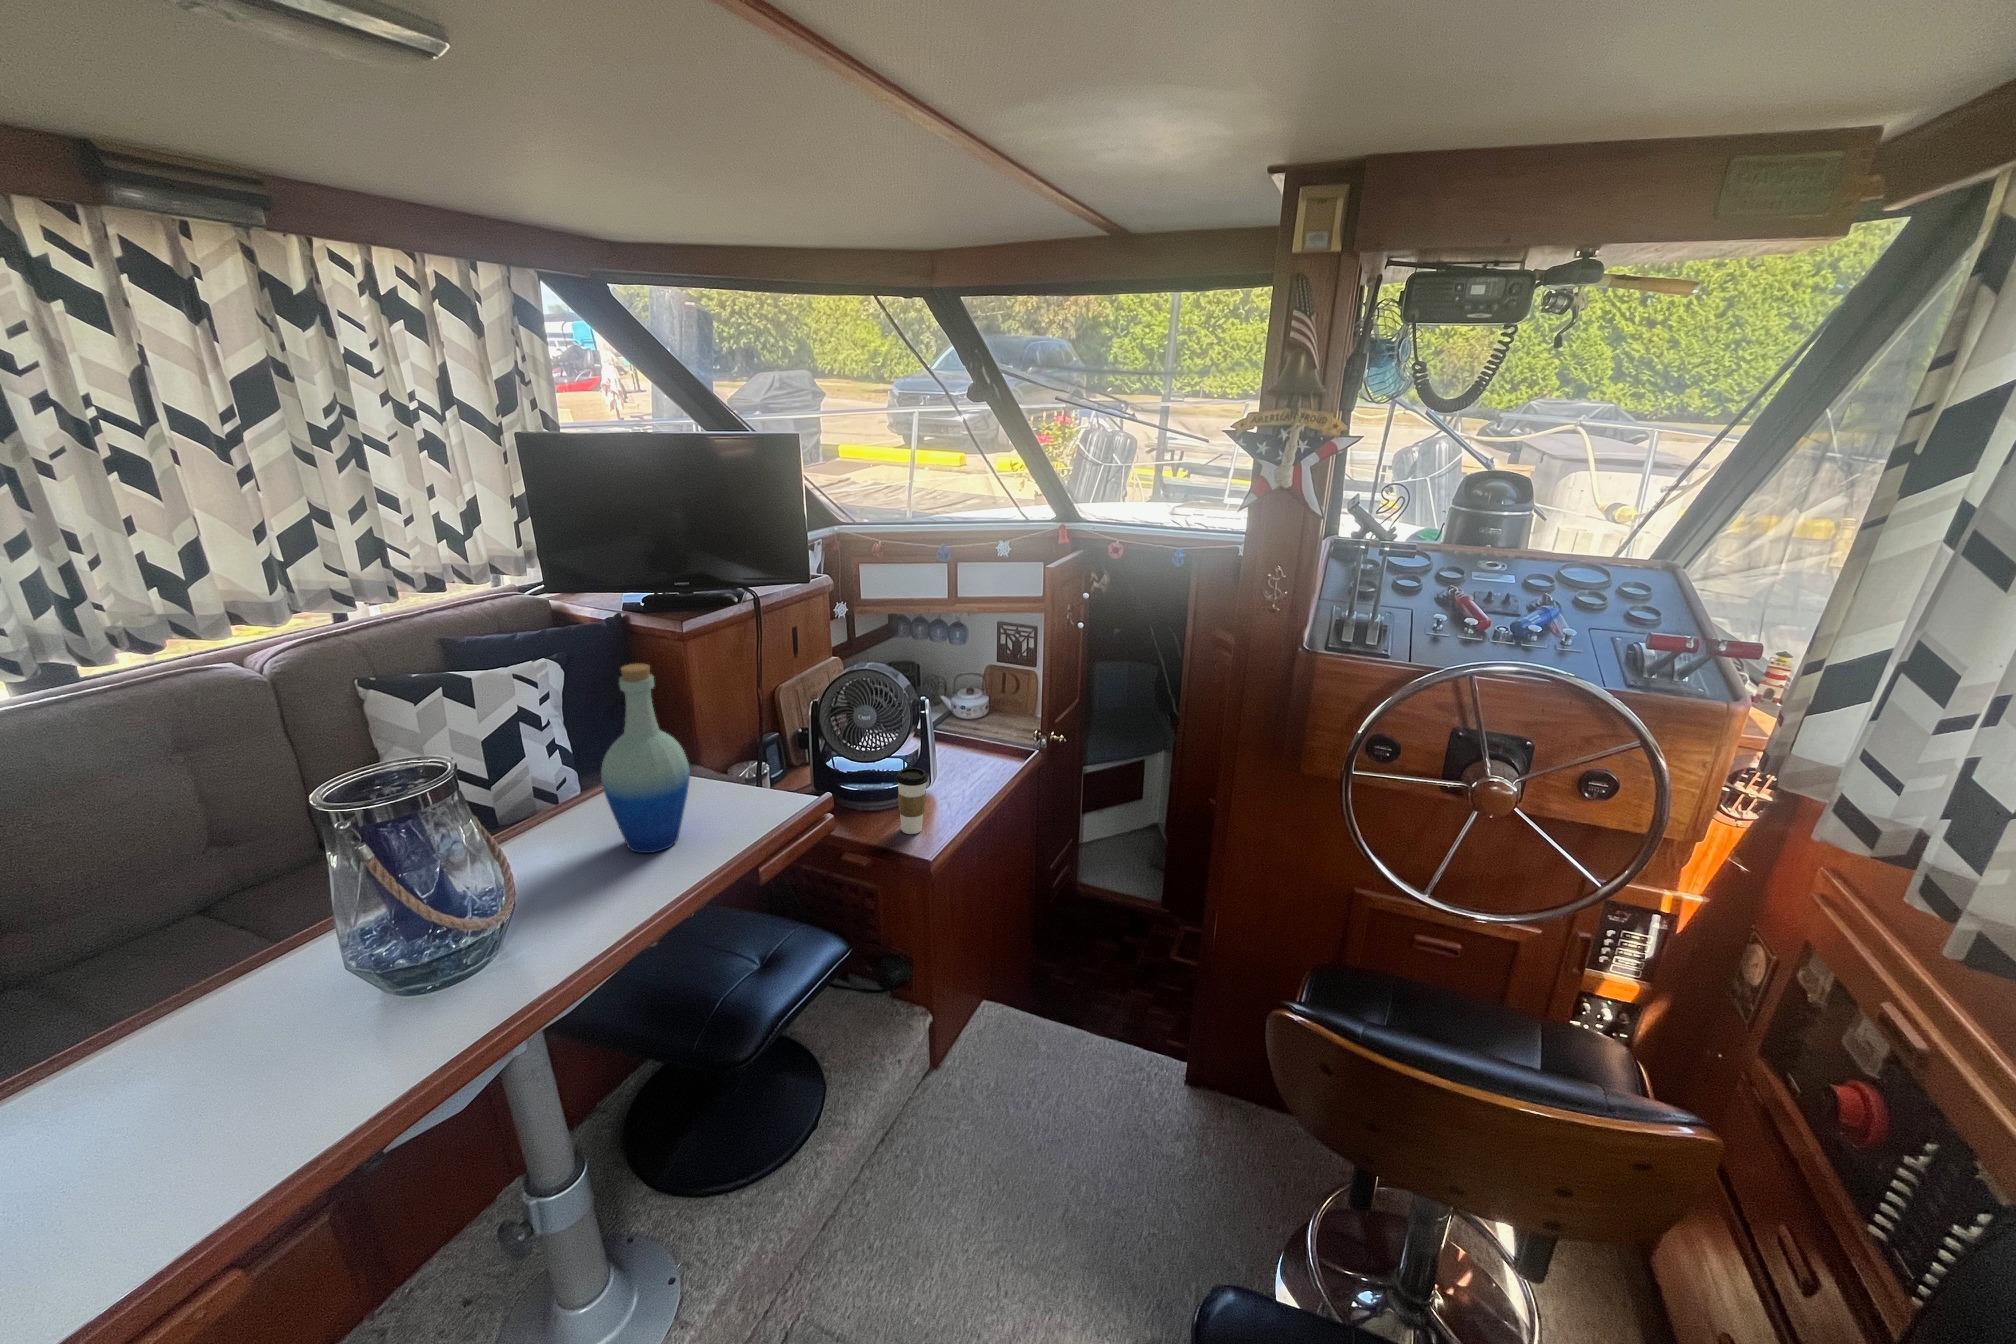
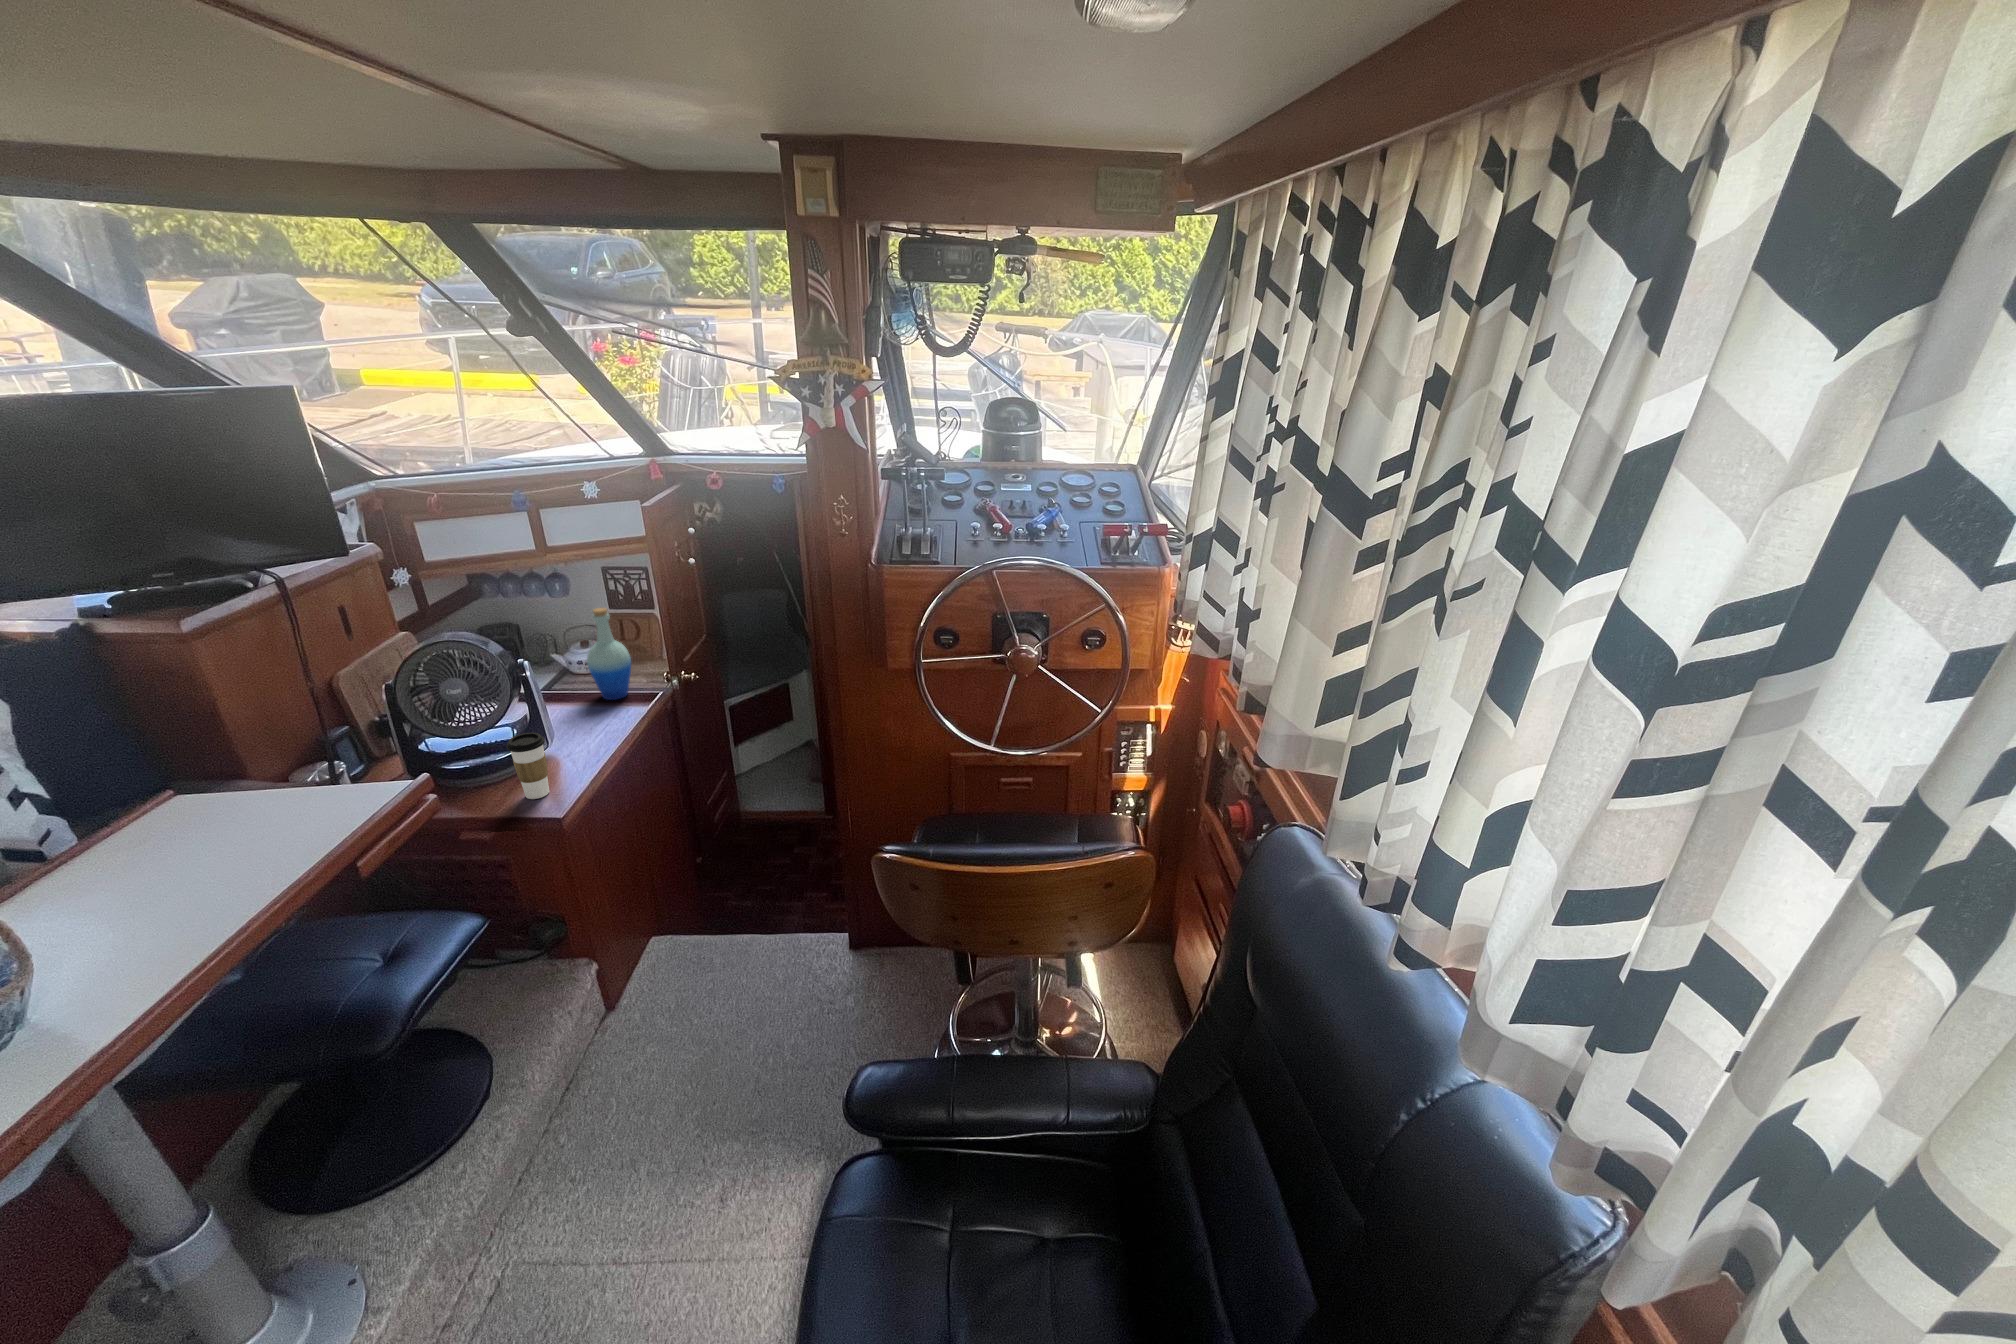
bottle: present [601,663,690,853] -> present [587,608,631,700]

